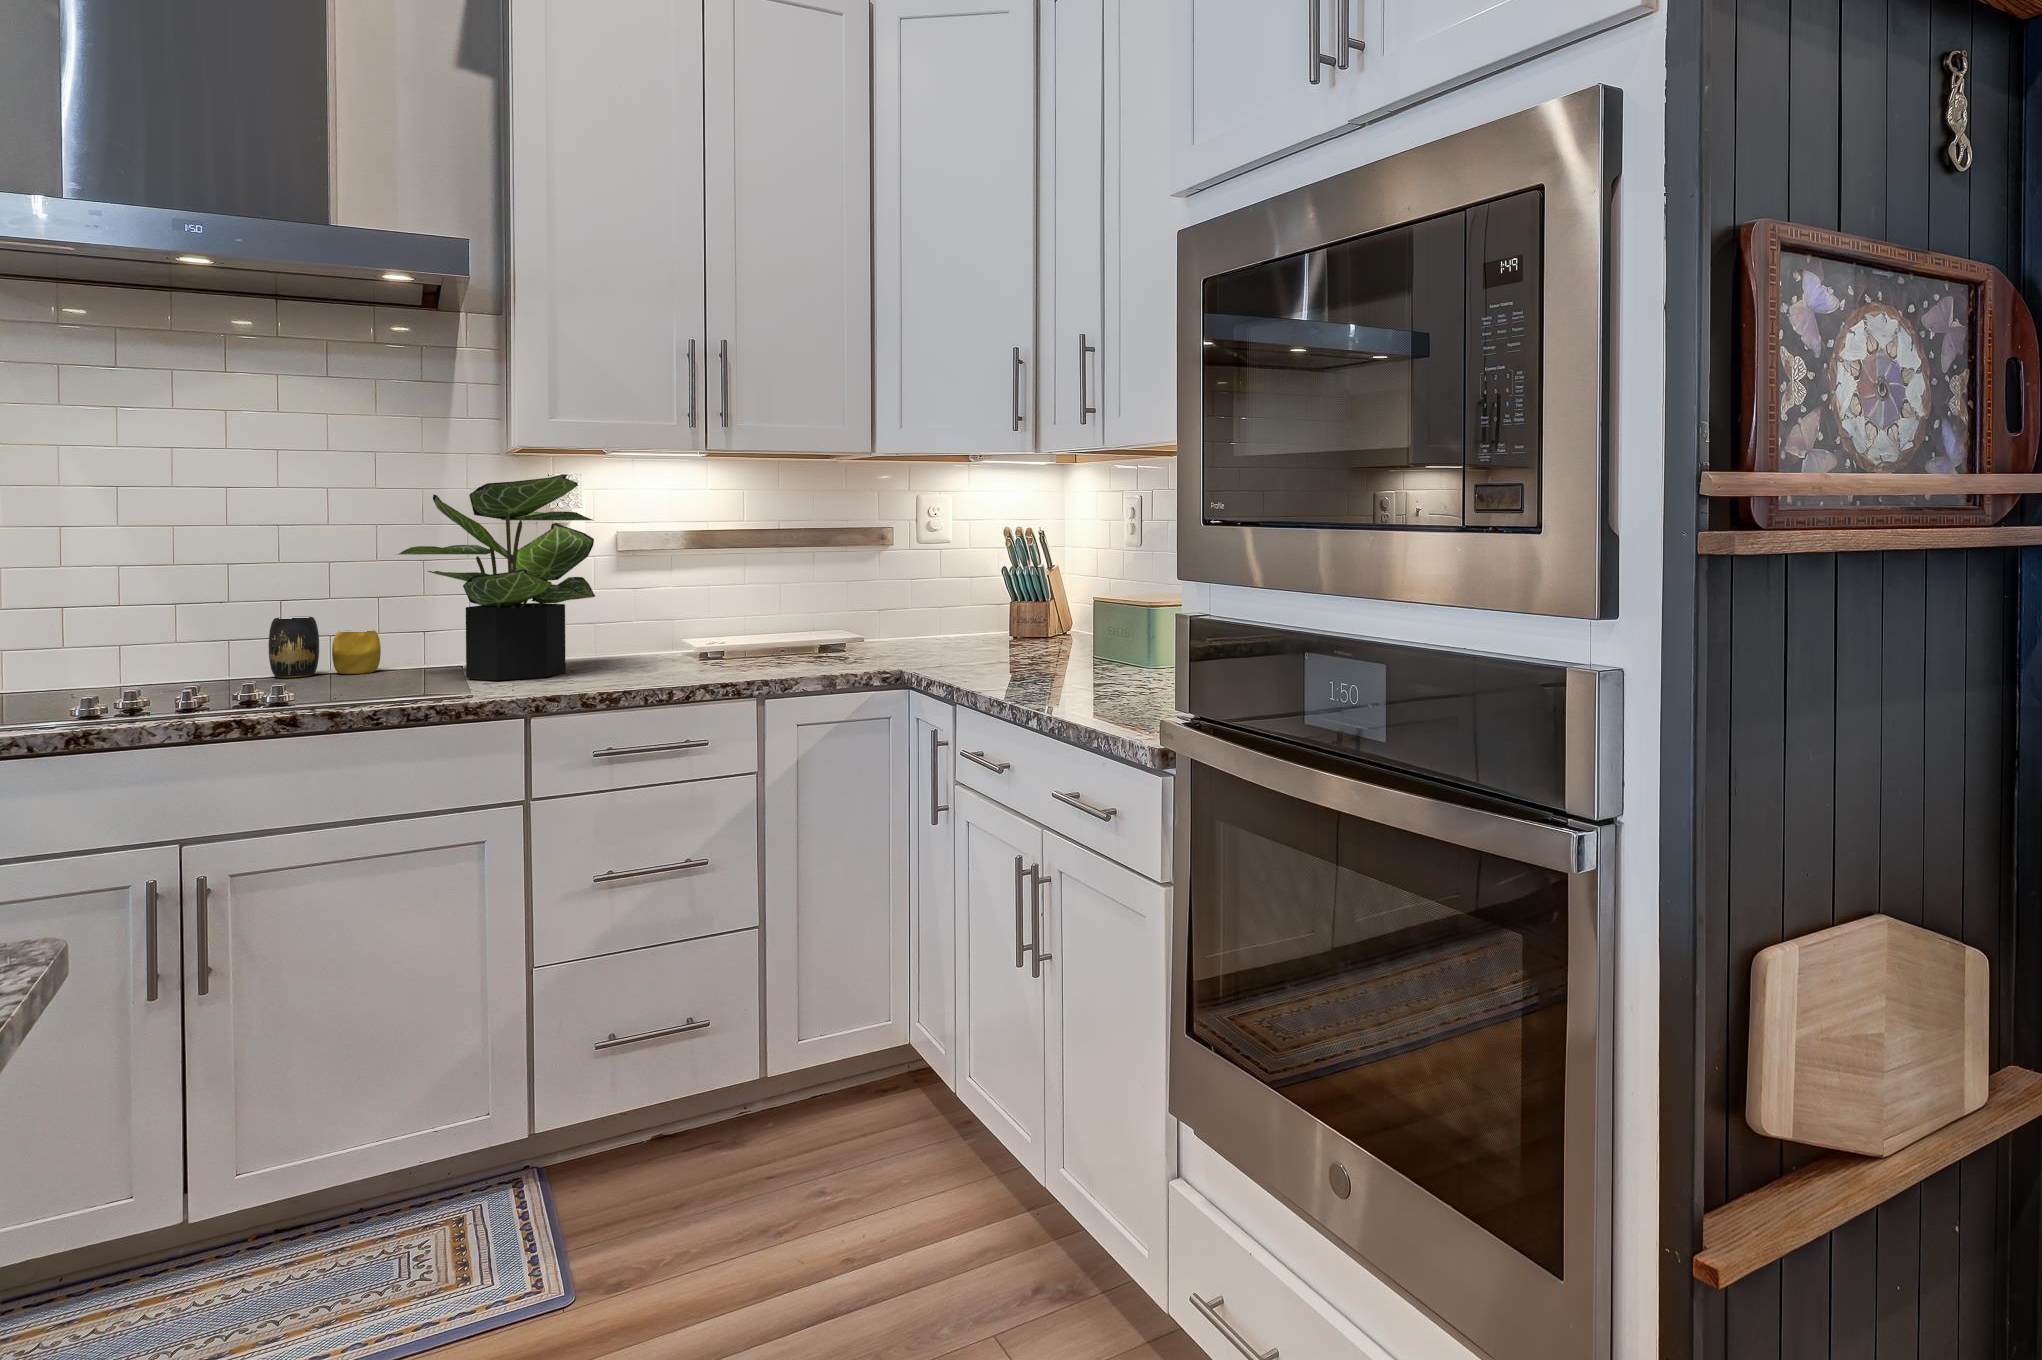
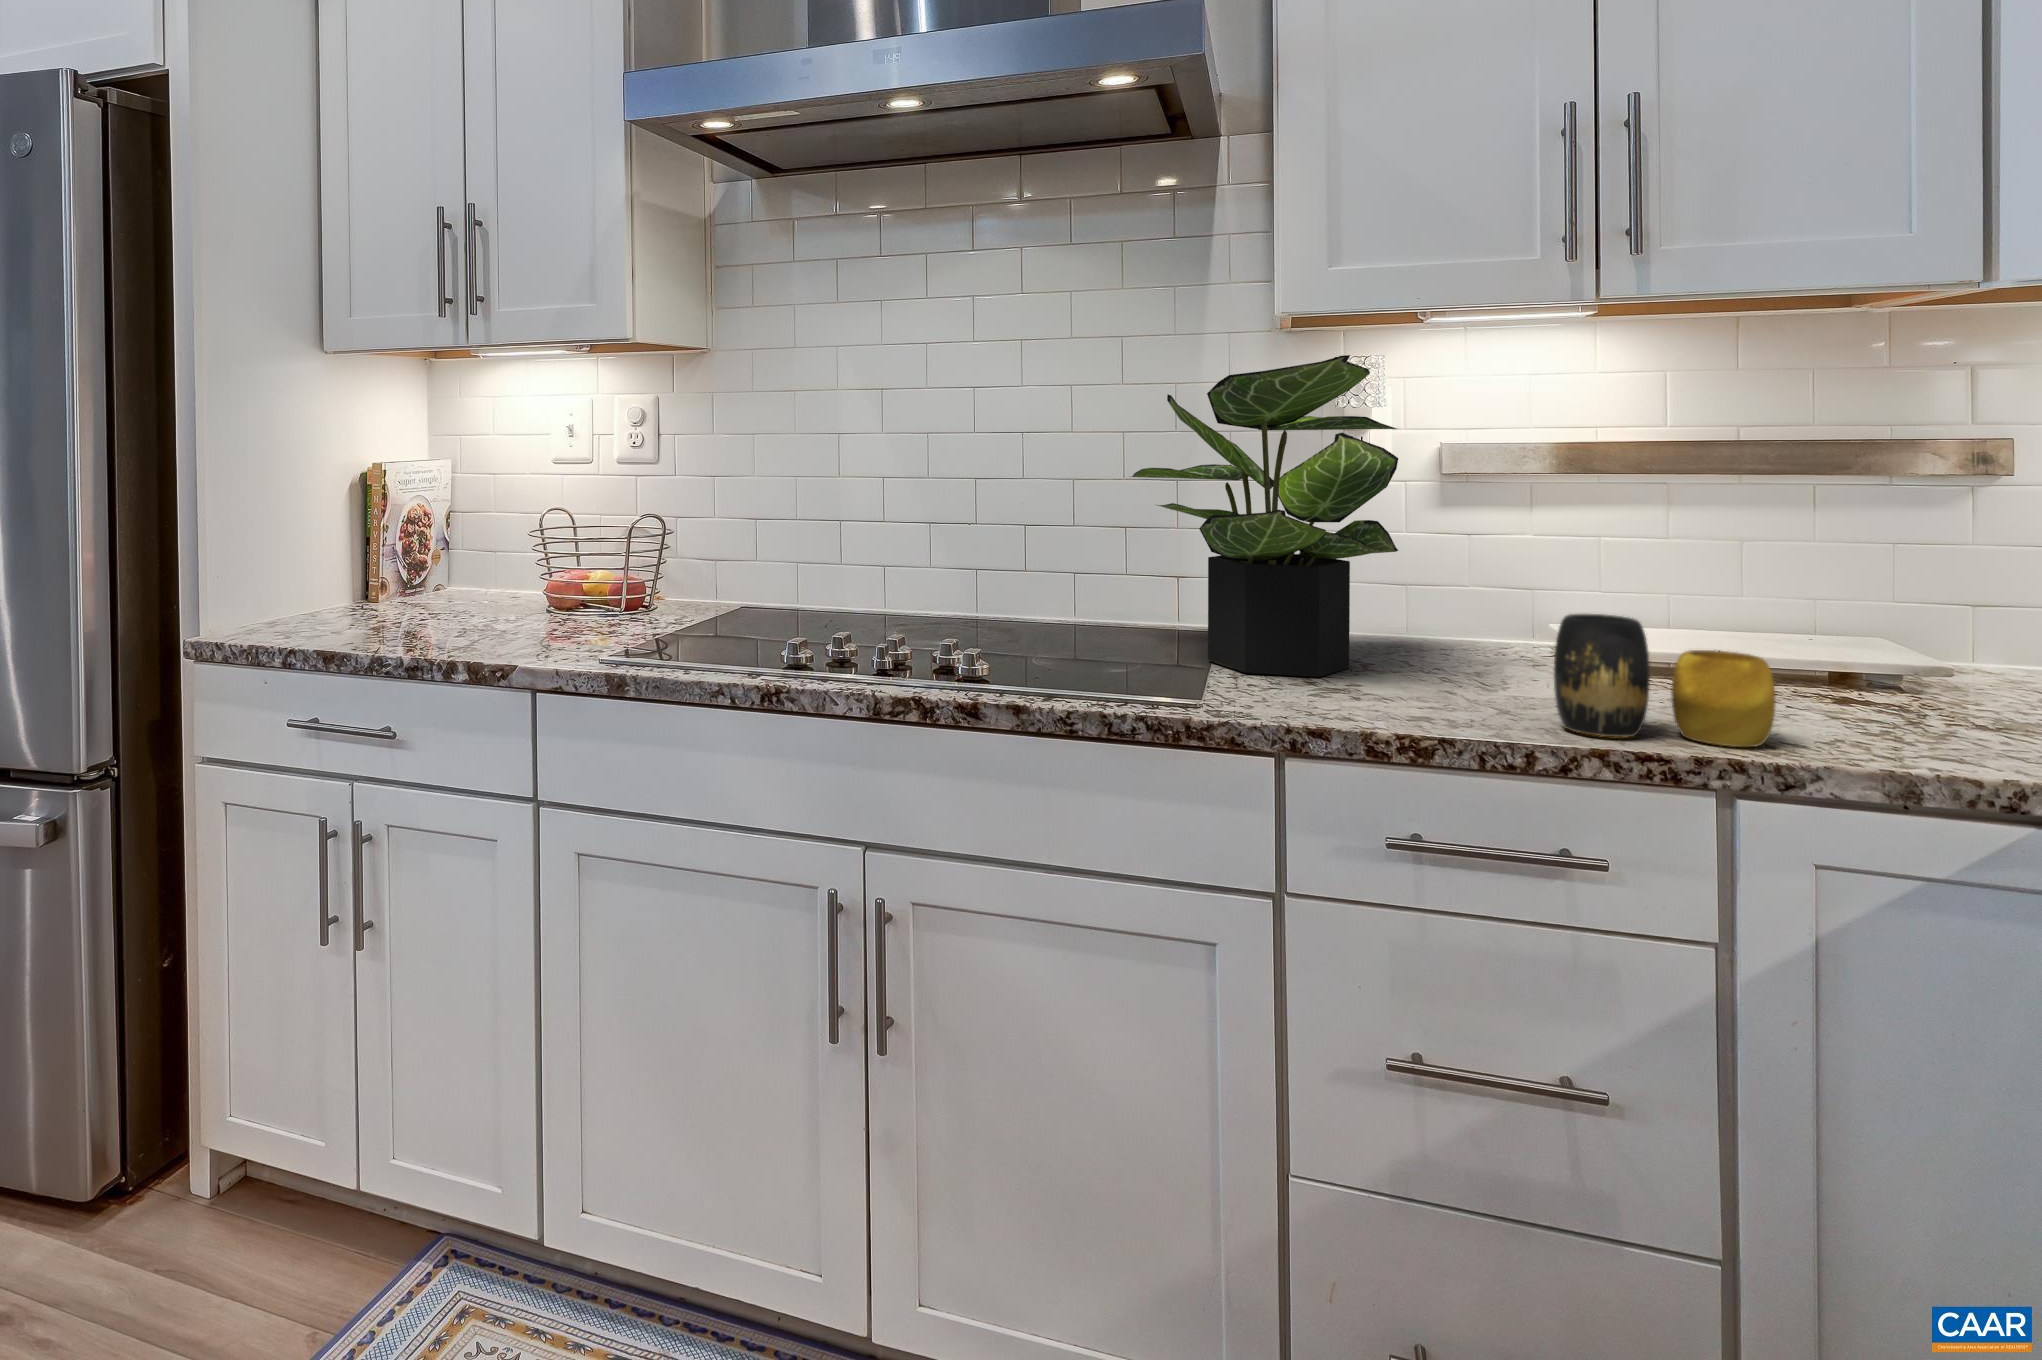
vase: present [269,617,381,677] -> present [1554,614,1775,747]

